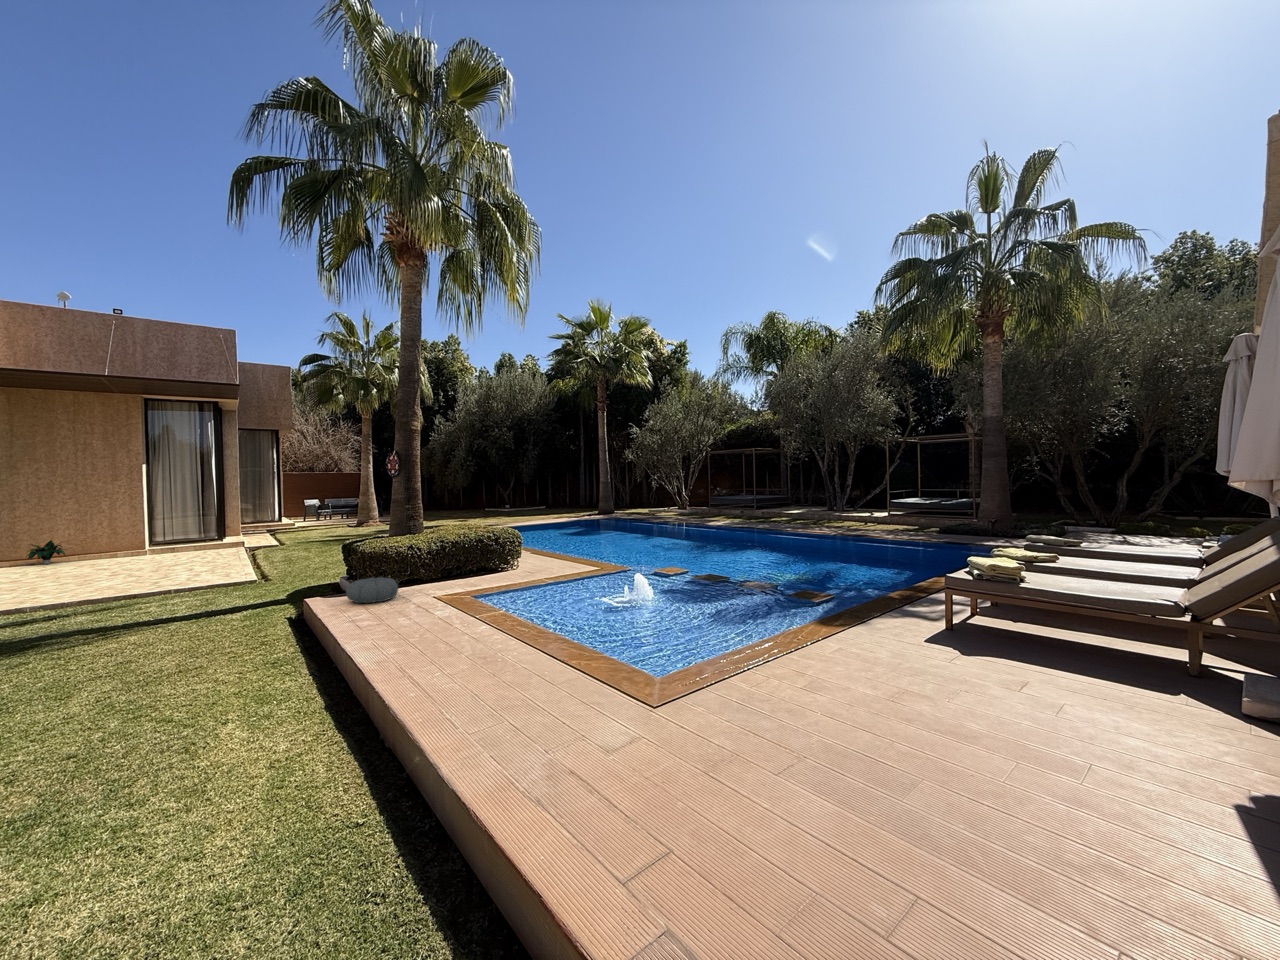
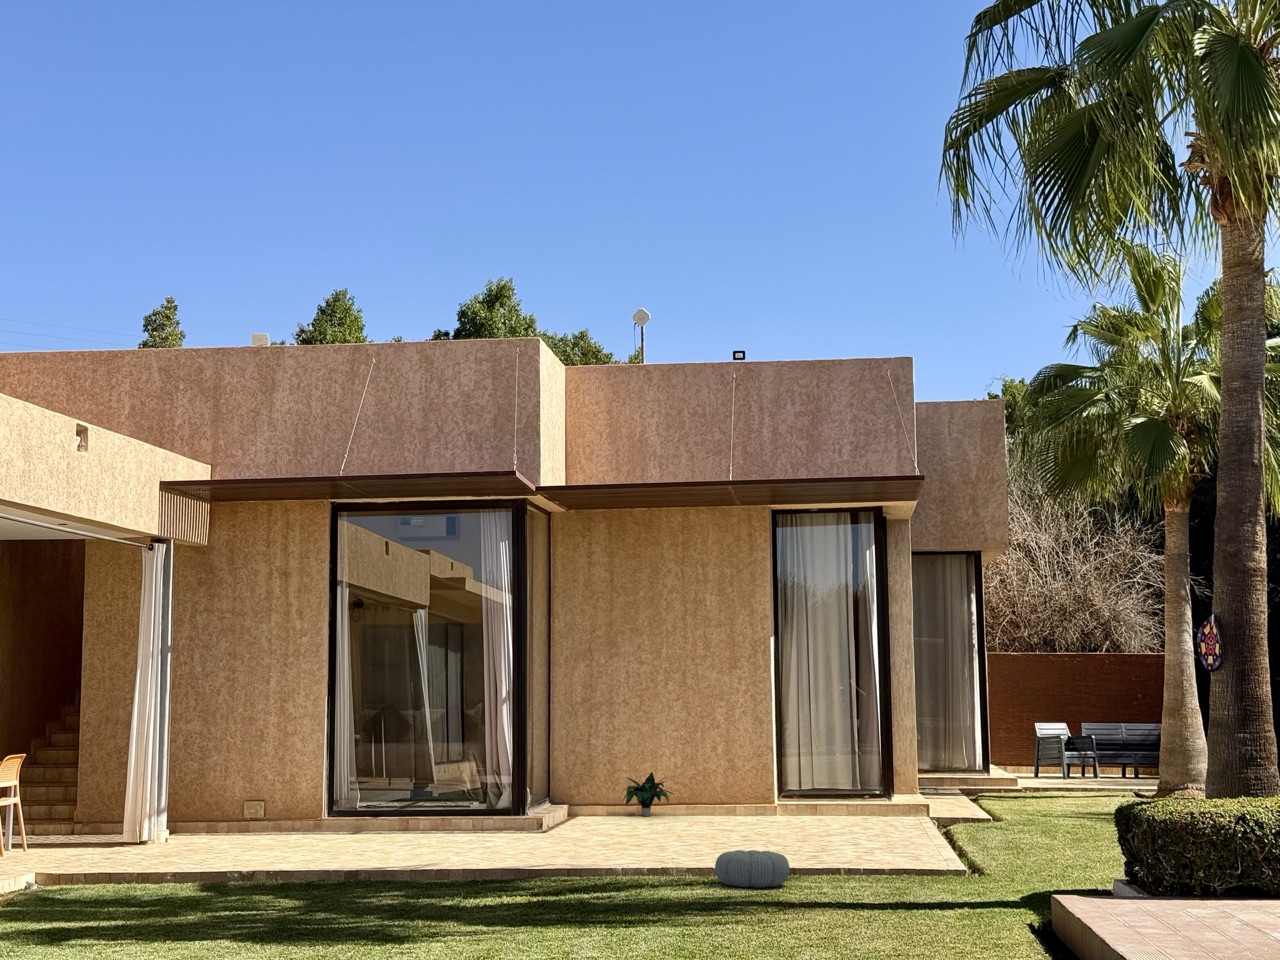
pouf: present [346,577,398,603] -> present [715,850,790,888]

